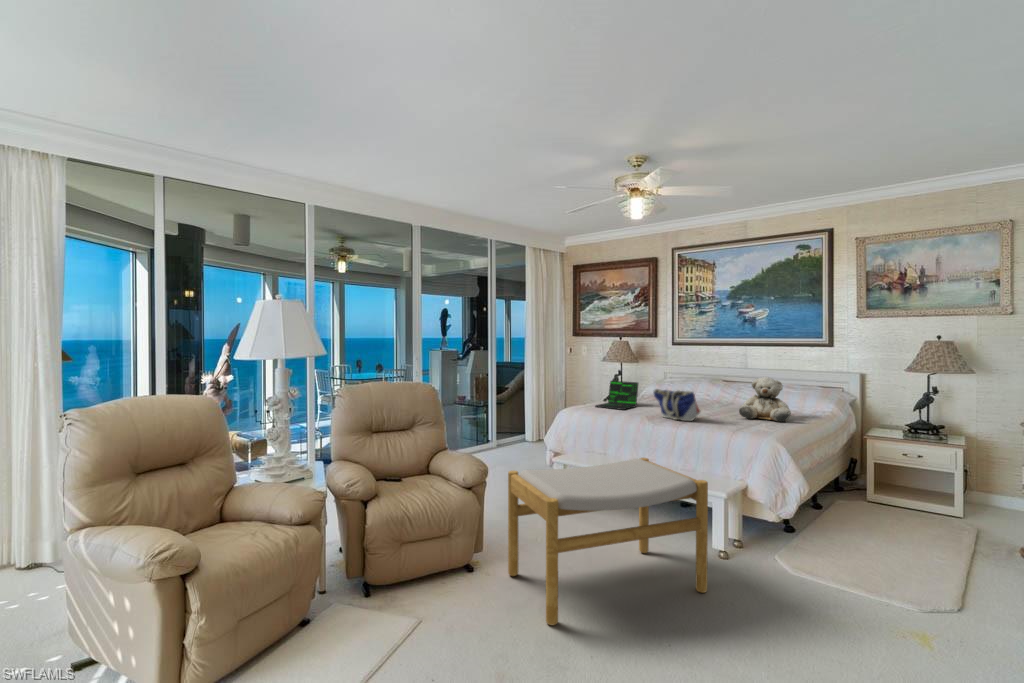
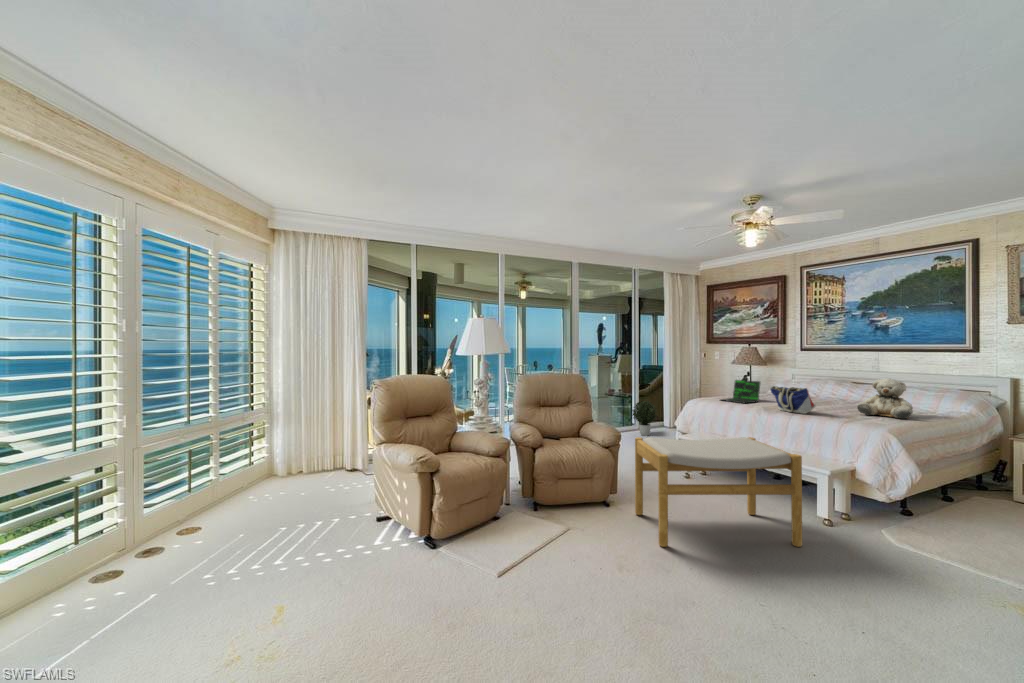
potted plant: none [487,407,518,451] -> present [632,401,657,436]

